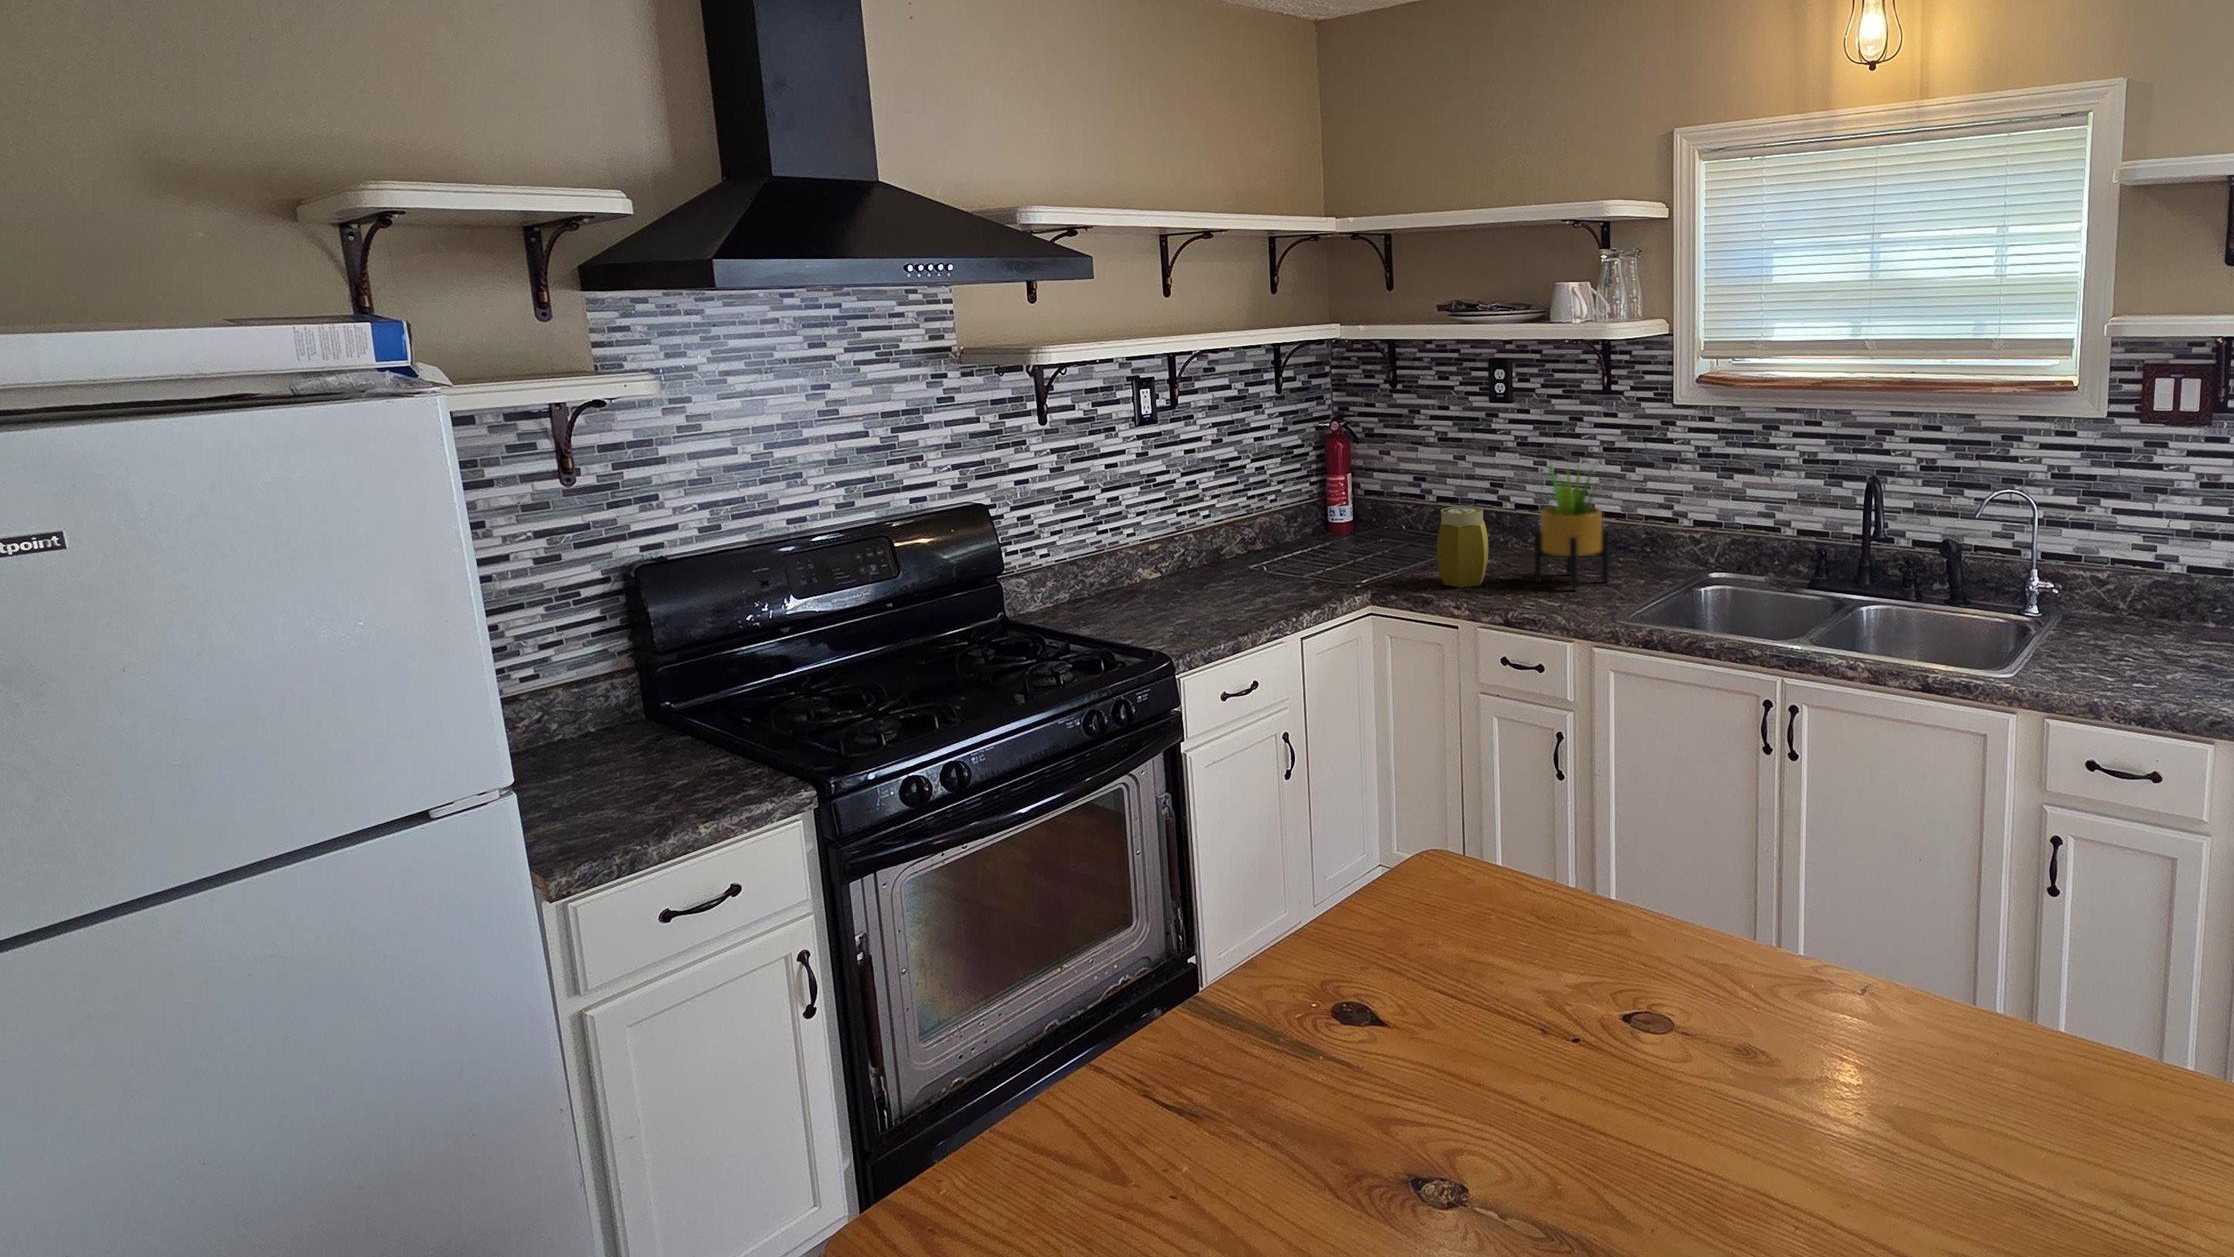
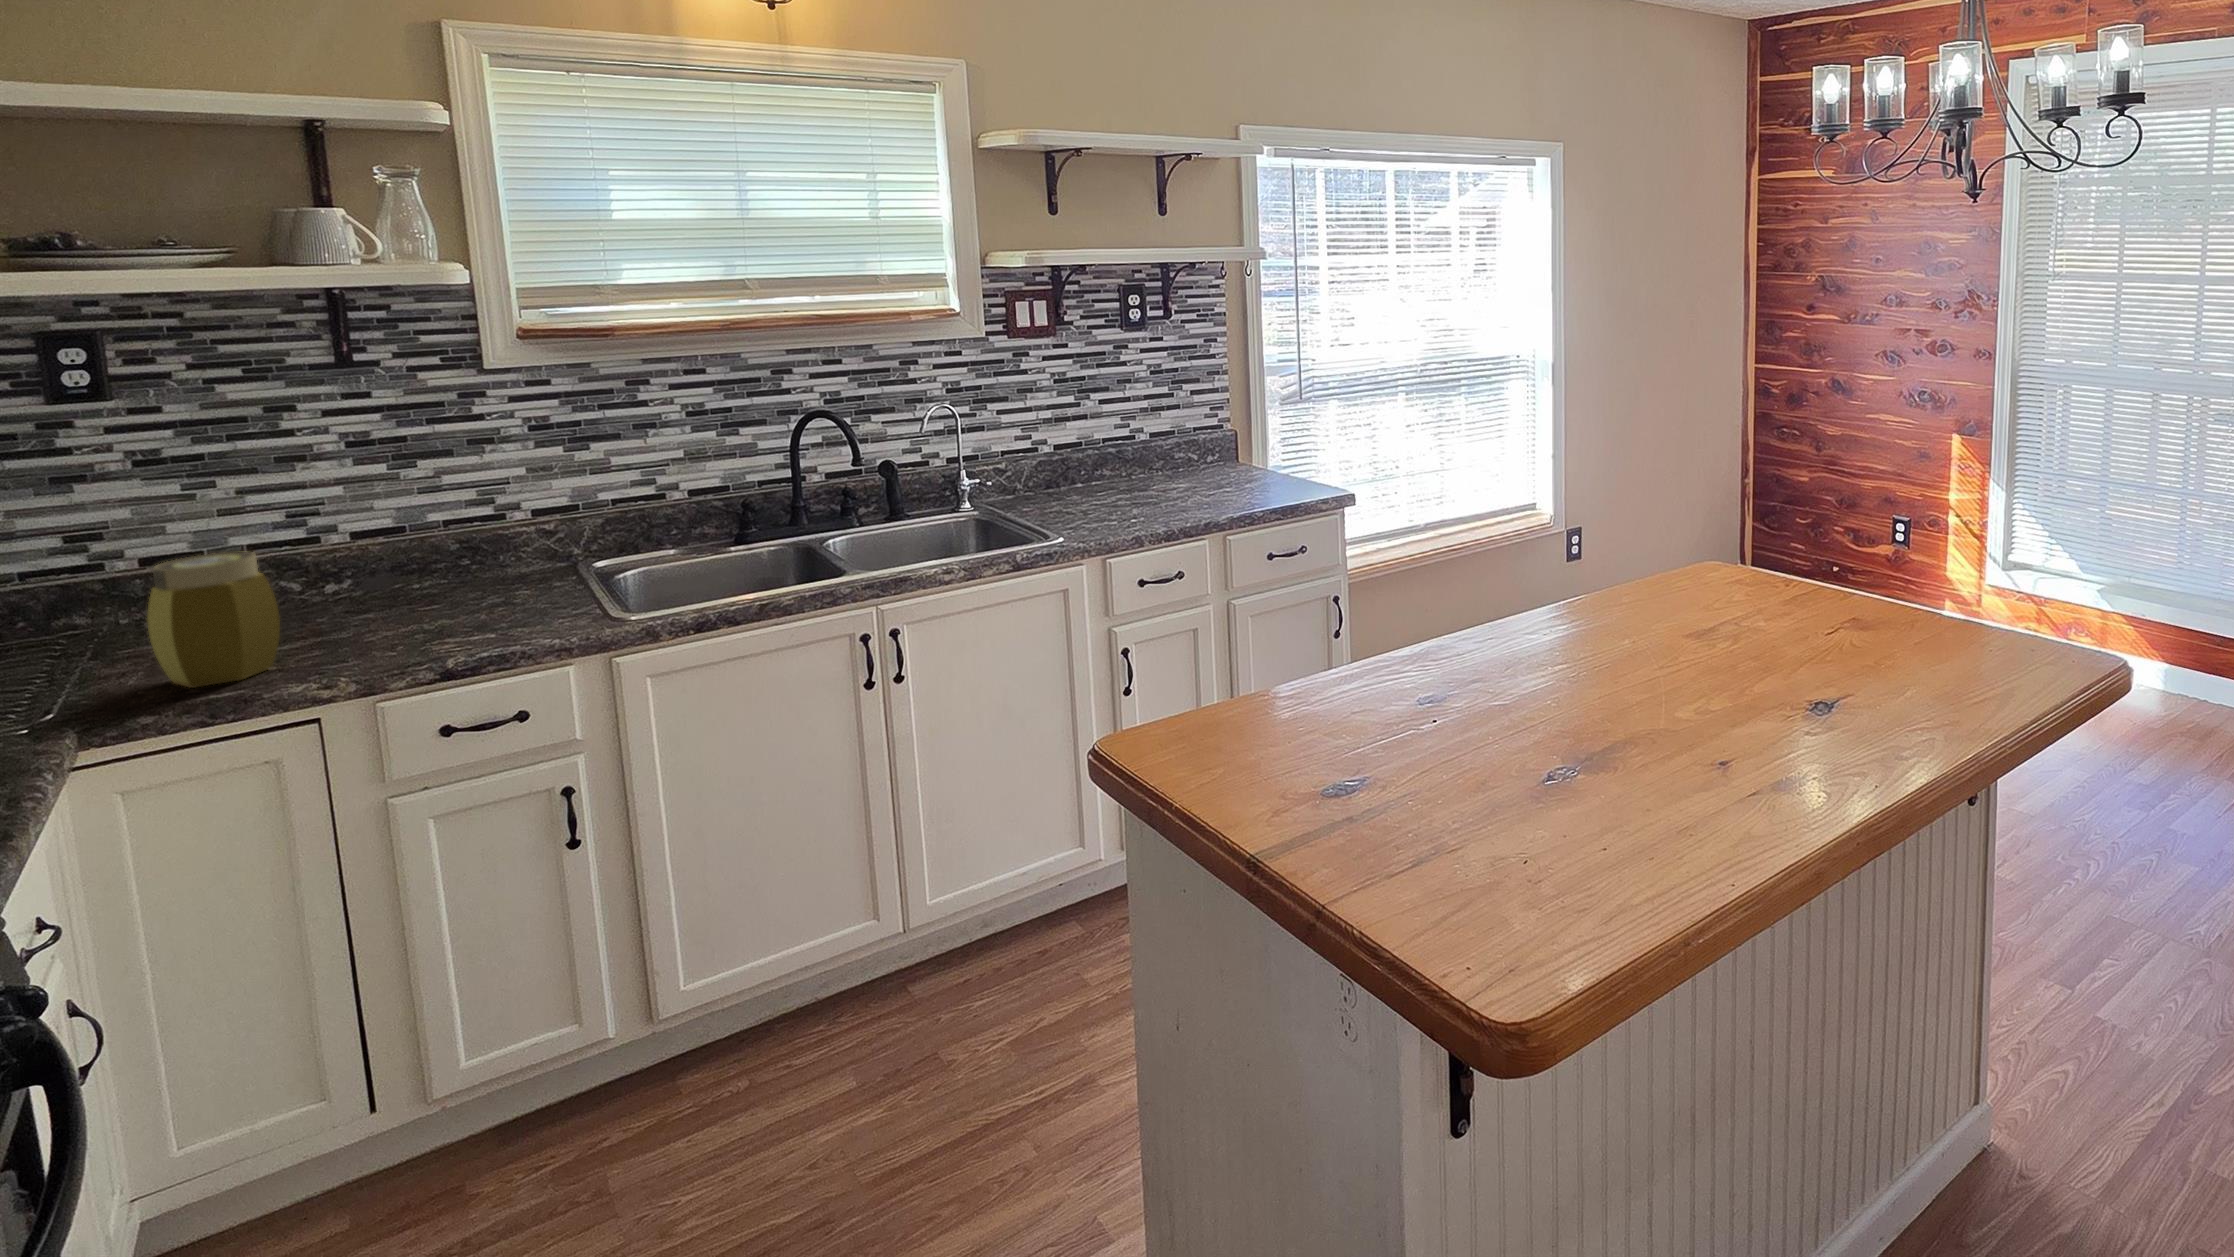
potted plant: present [1534,466,1608,591] -> none [328,446,477,639]

